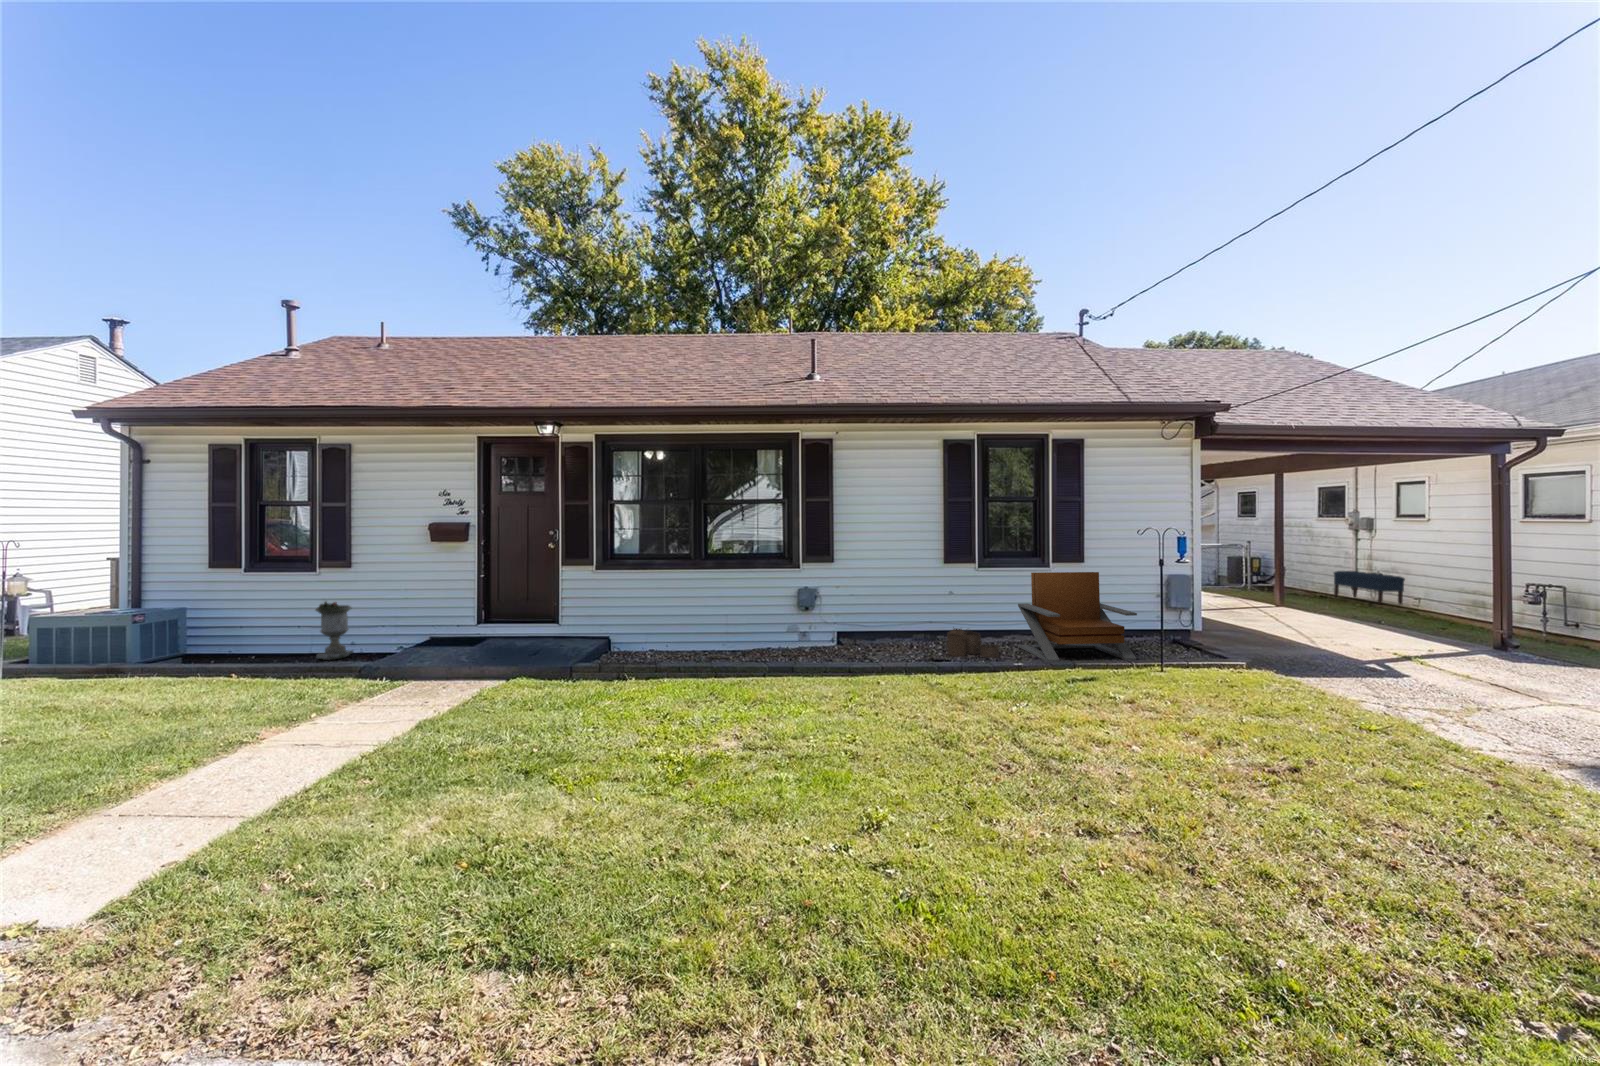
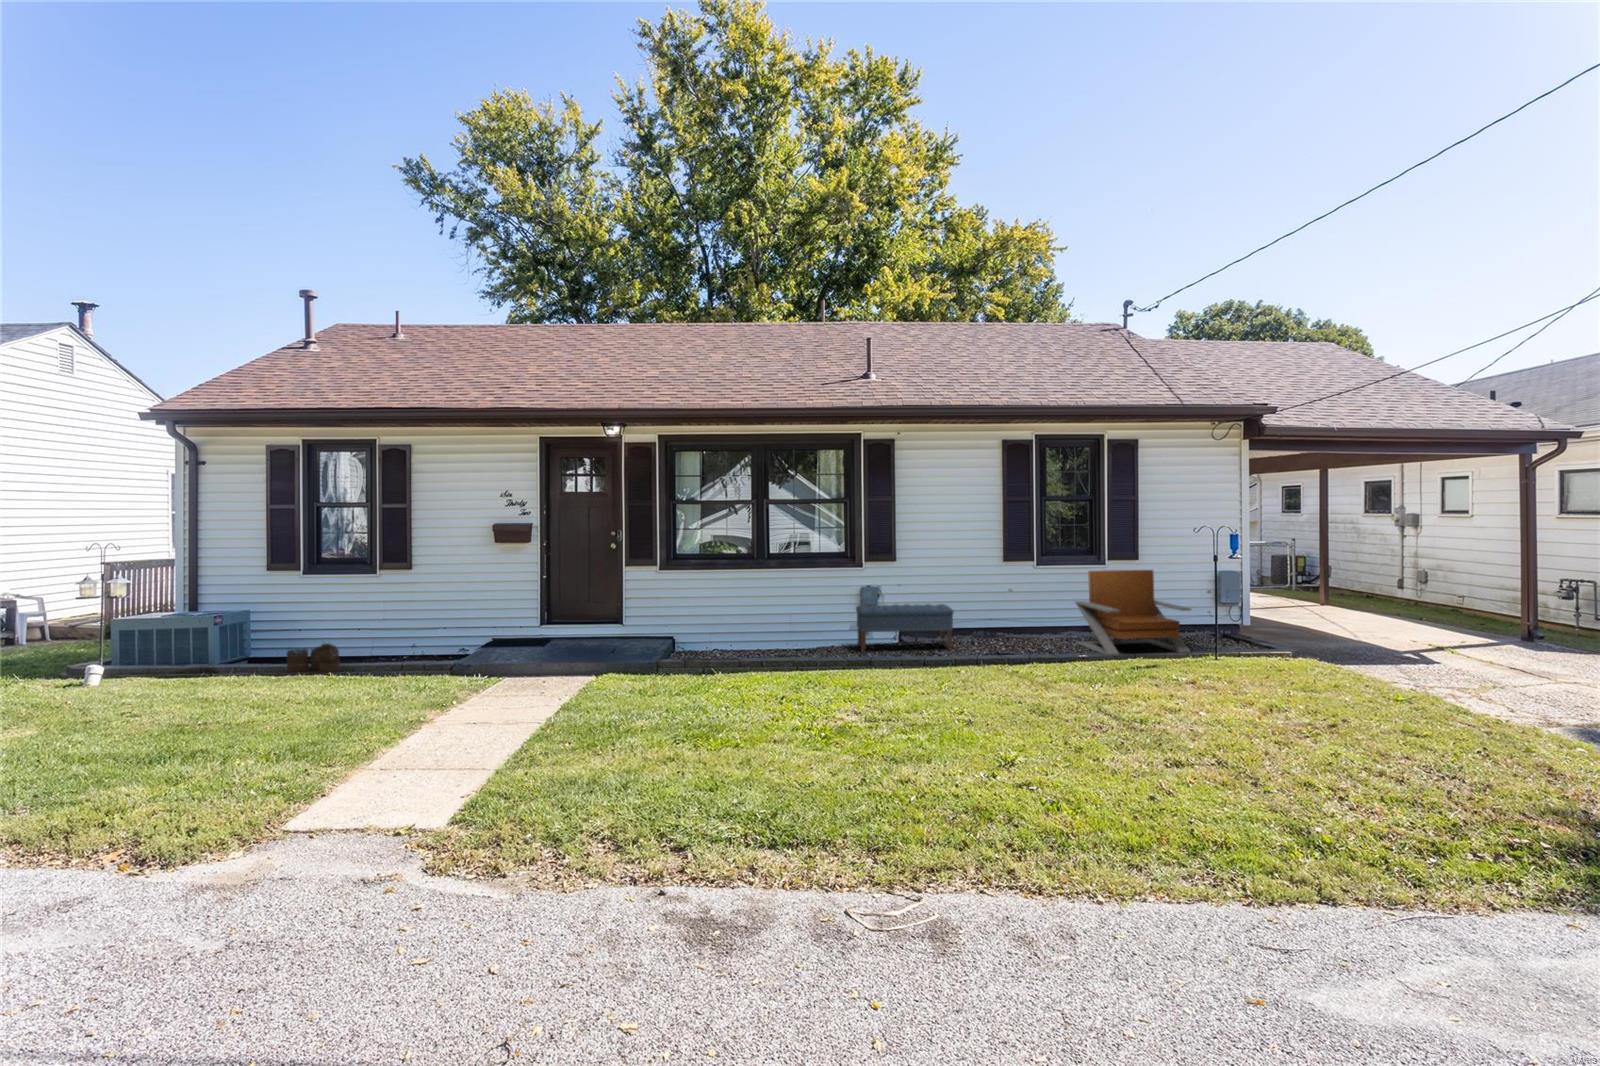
bench: present [1334,571,1405,605] -> present [856,604,953,652]
planter: present [316,602,353,660] -> none [380,605,414,665]
woven basket: present [947,628,999,657] -> present [287,643,340,673]

